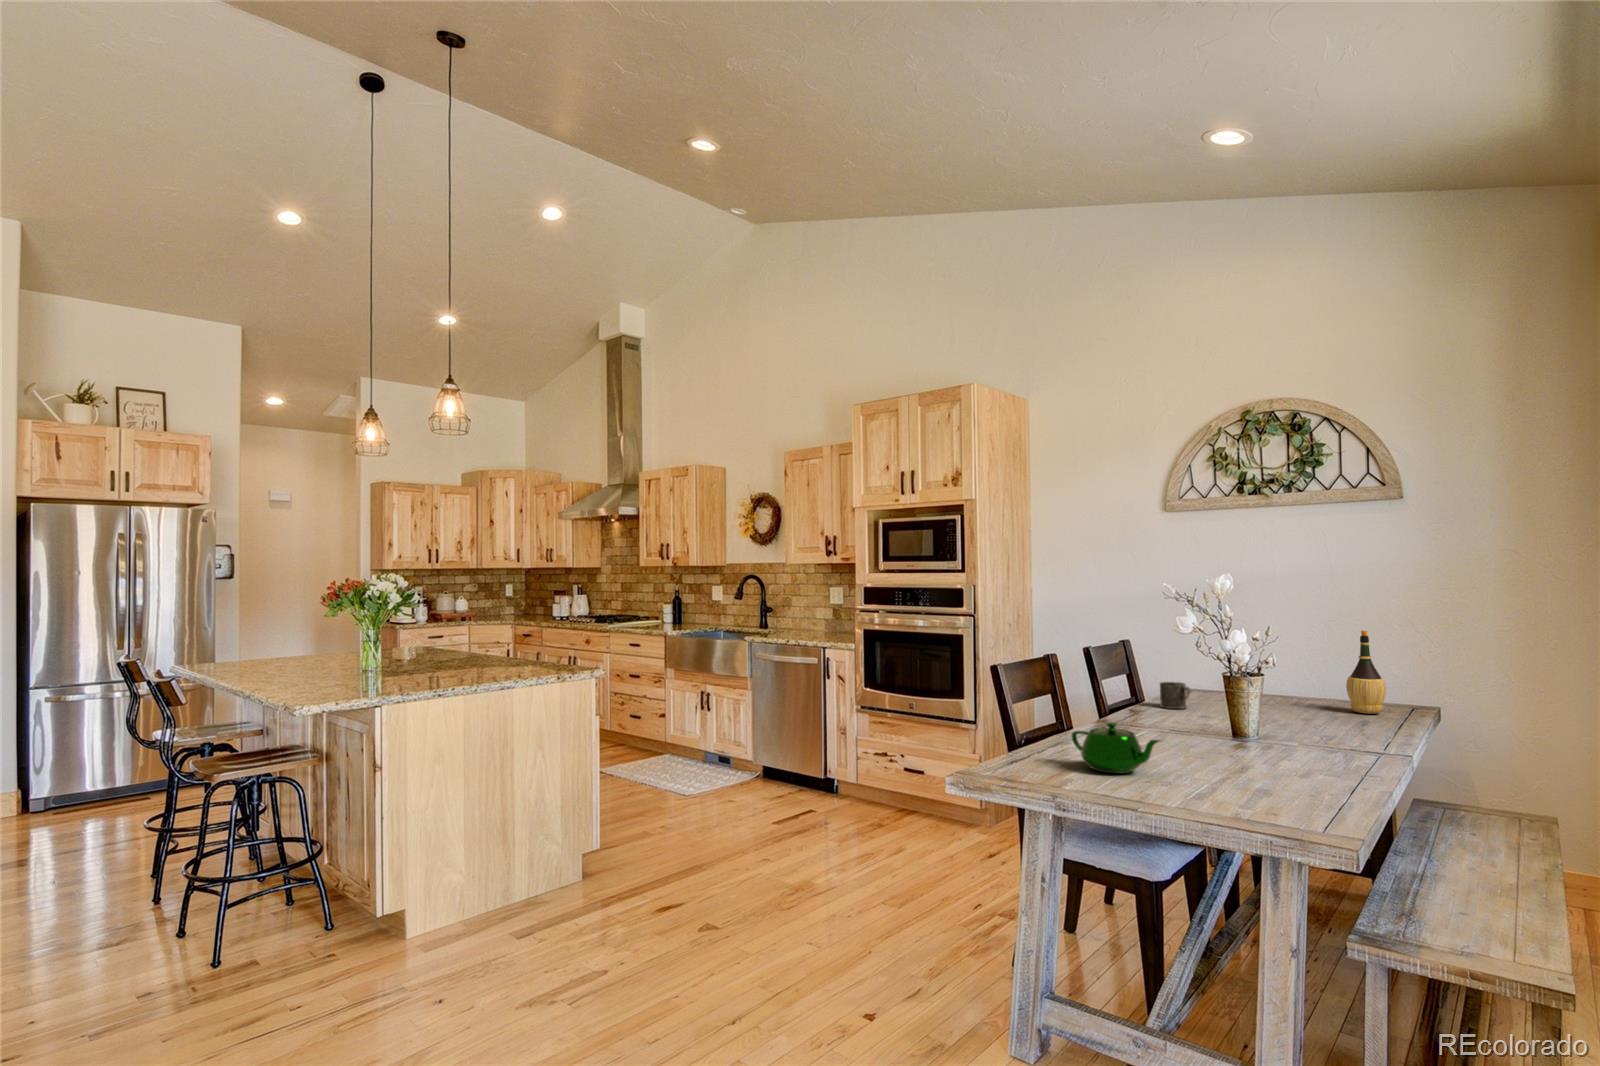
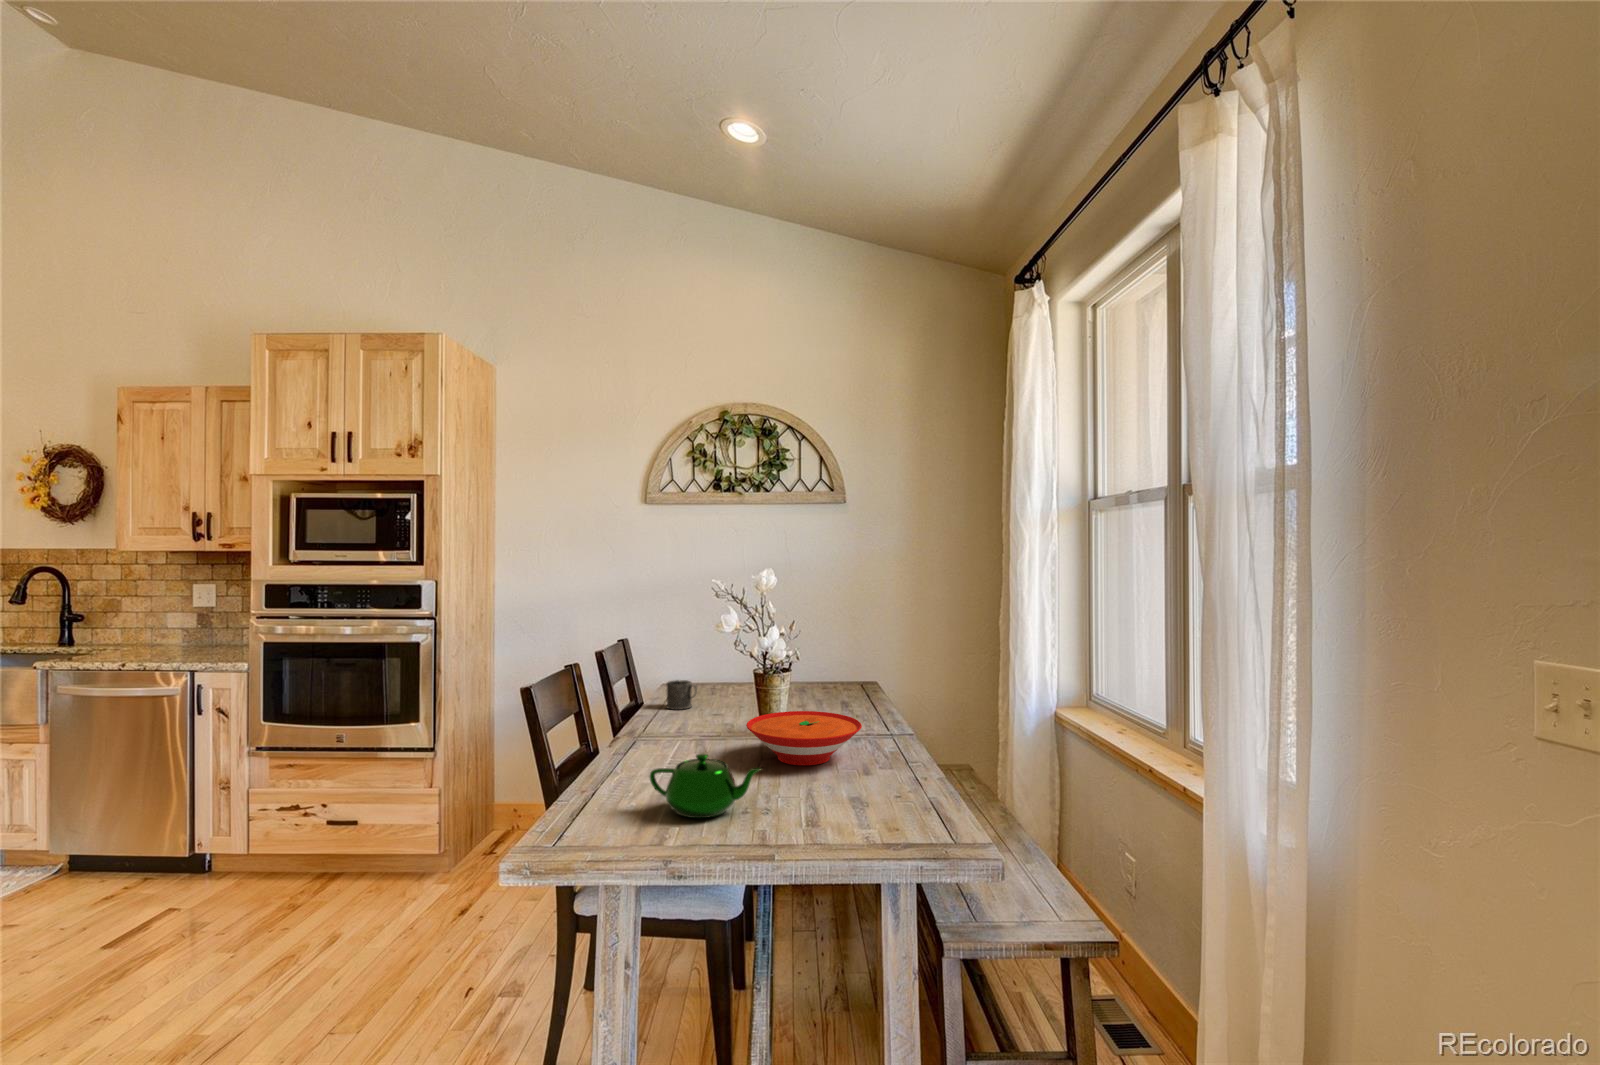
wine bottle: present [1346,630,1386,714] -> none [817,618,847,692]
bowl: none [1190,711,1316,760] -> present [746,711,862,765]

